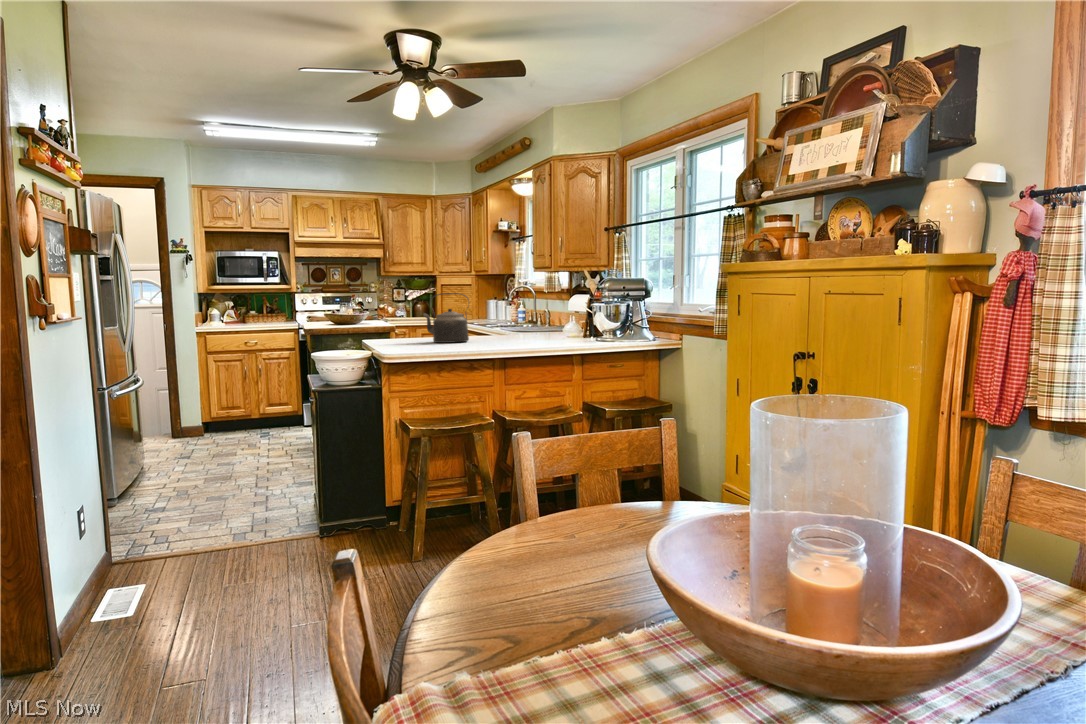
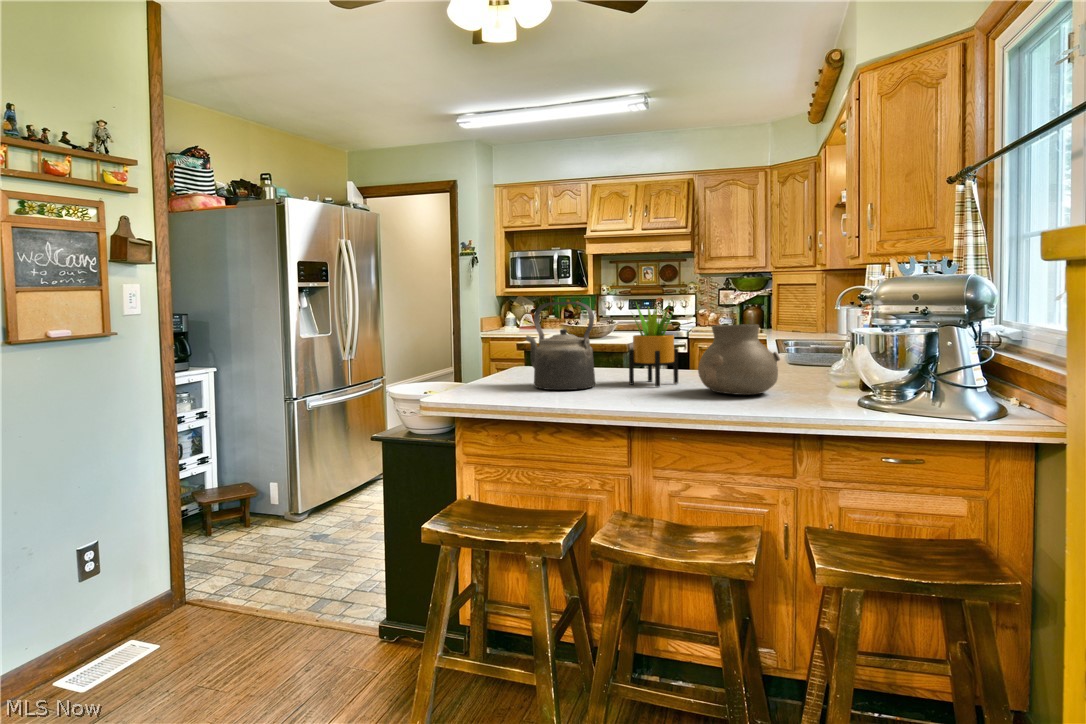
potted plant: none [475,292,501,340] -> present [629,305,678,387]
vase: none [522,305,560,339] -> present [698,324,780,395]

